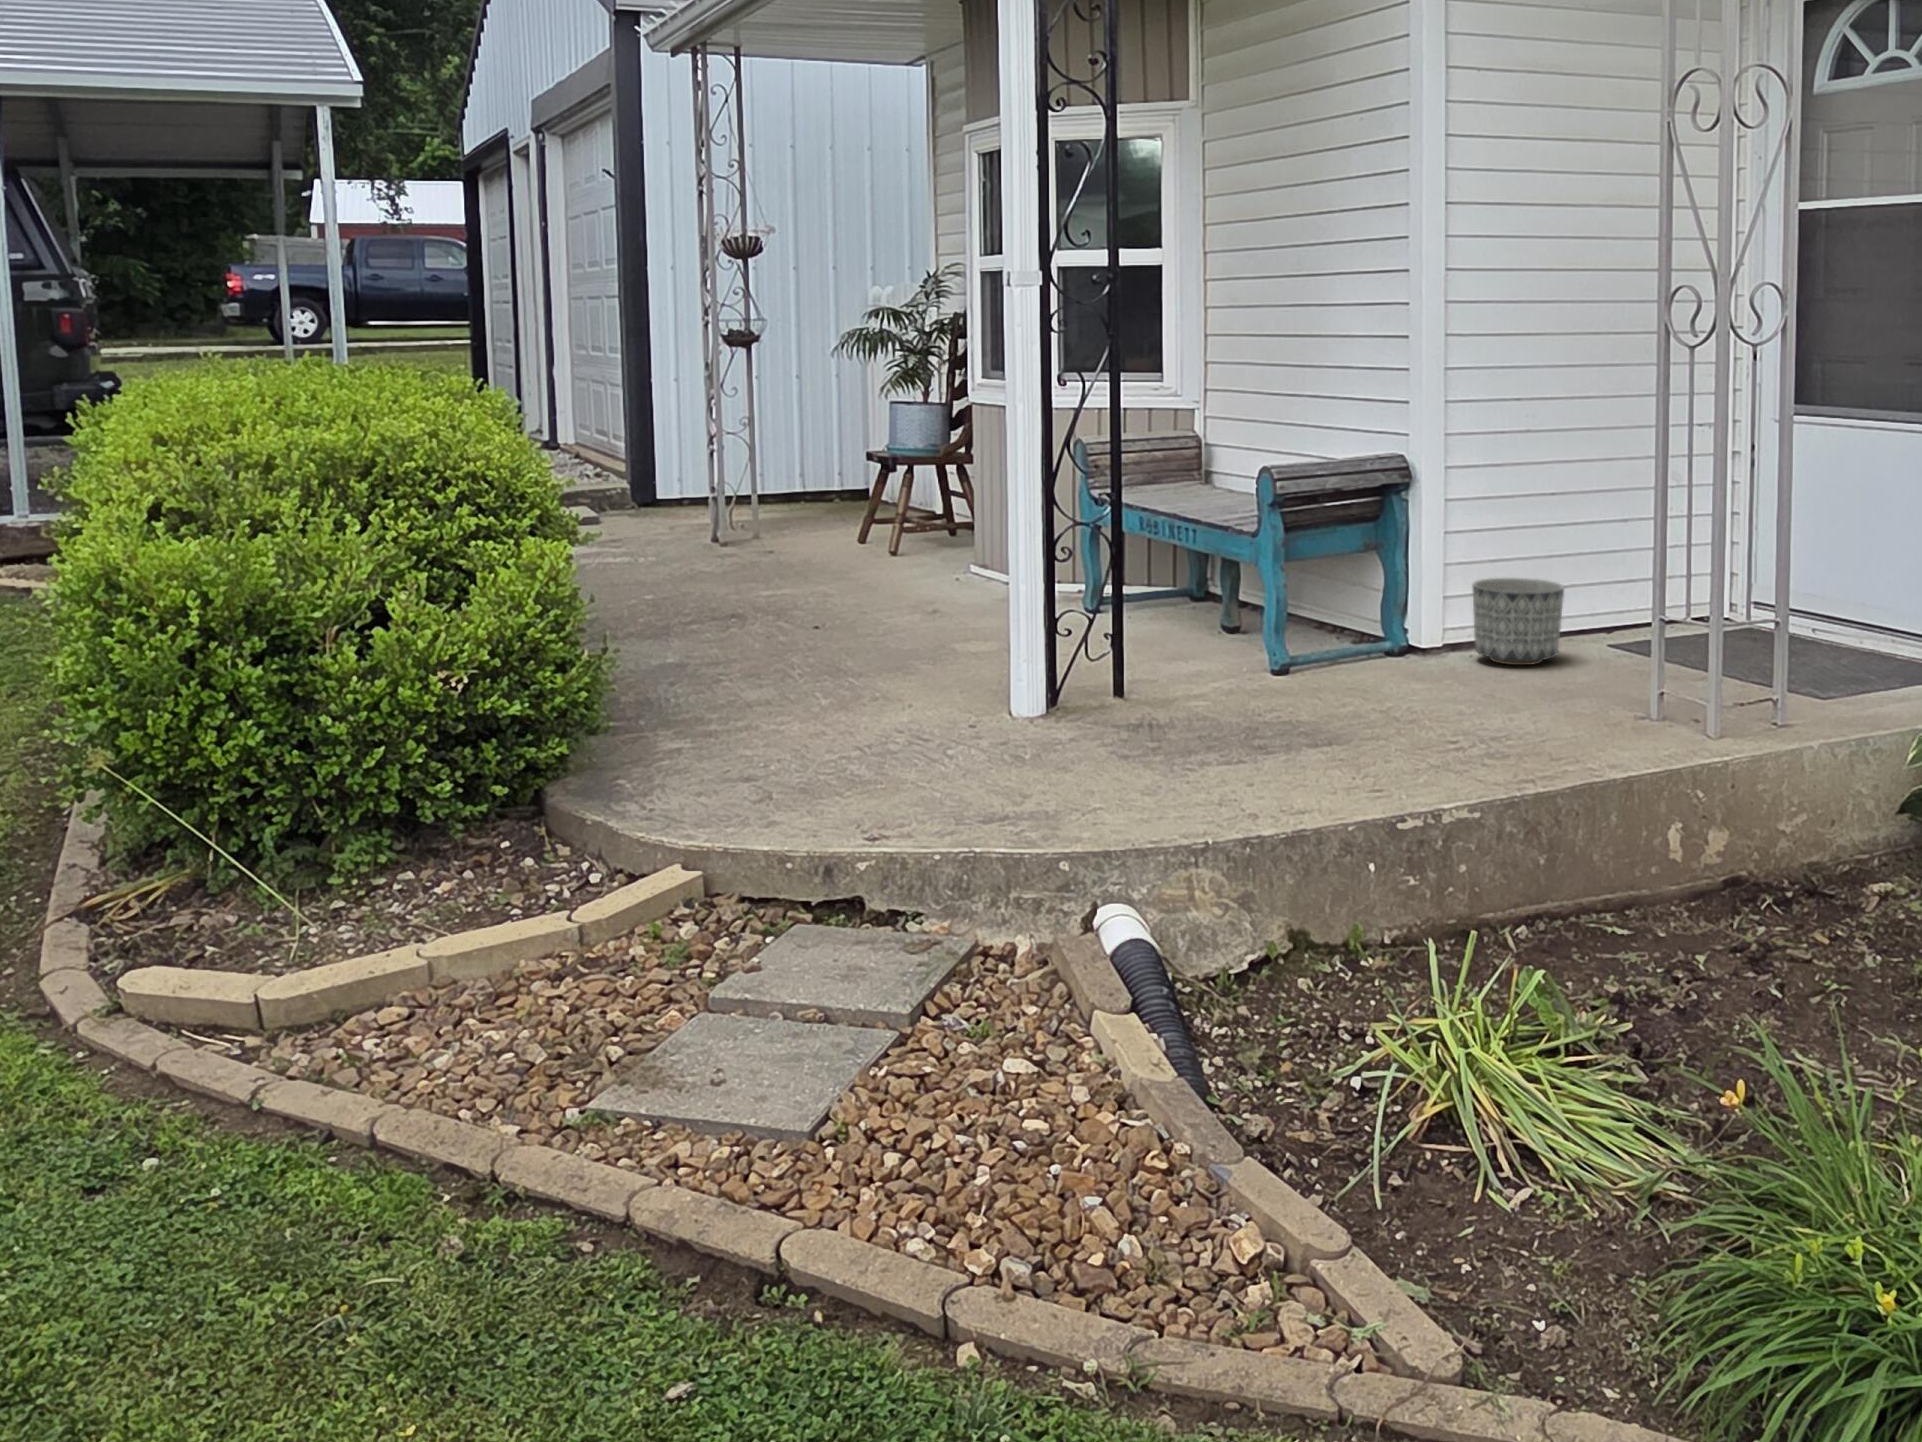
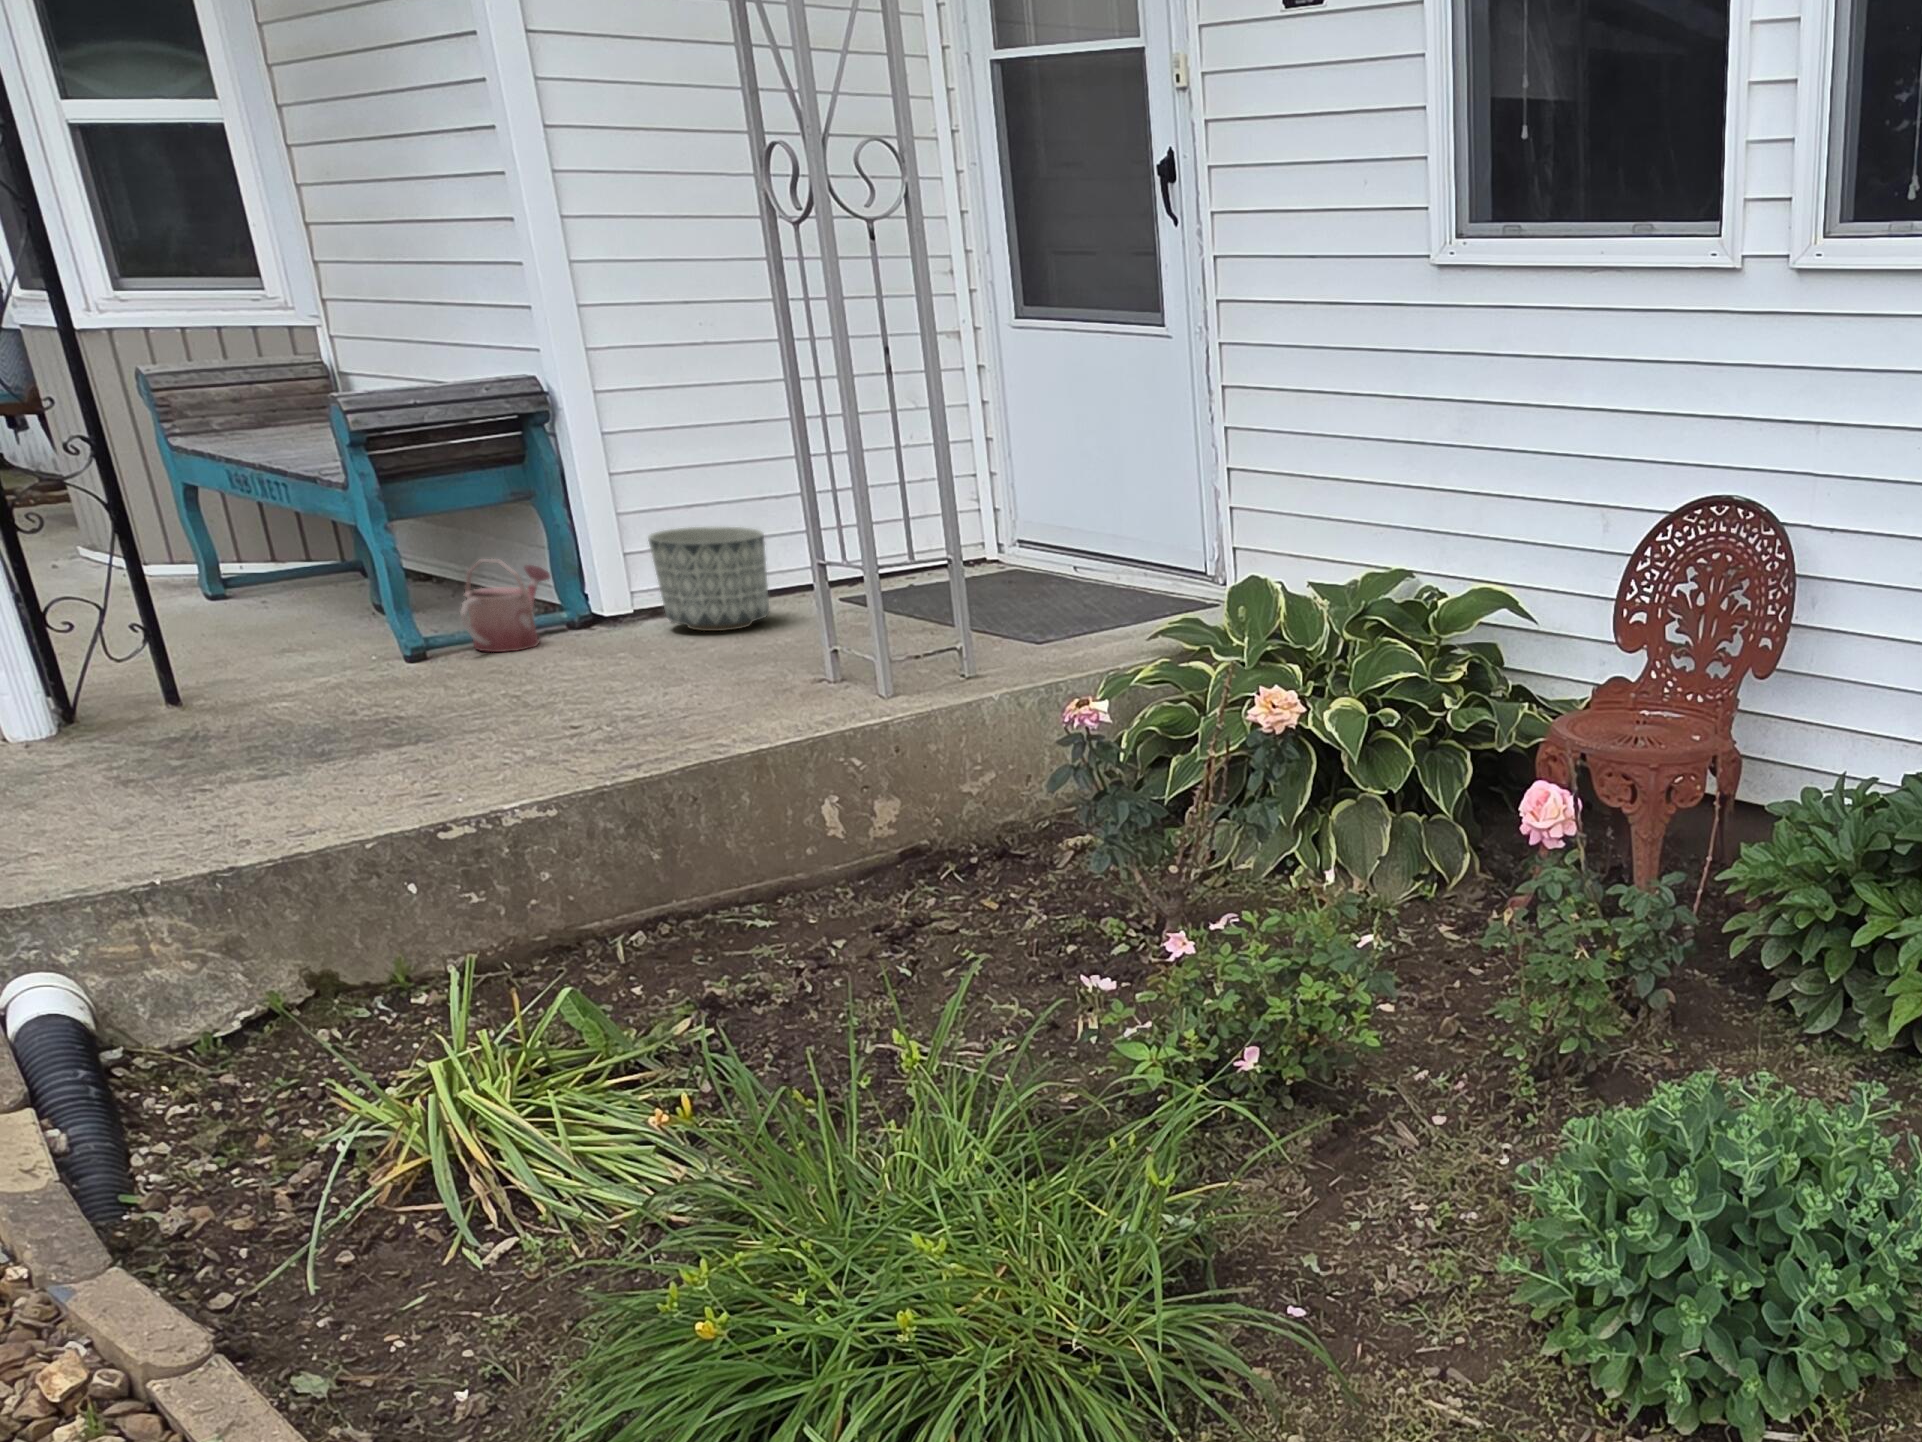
watering can: none [1330,596,1389,671] -> present [460,559,550,652]

